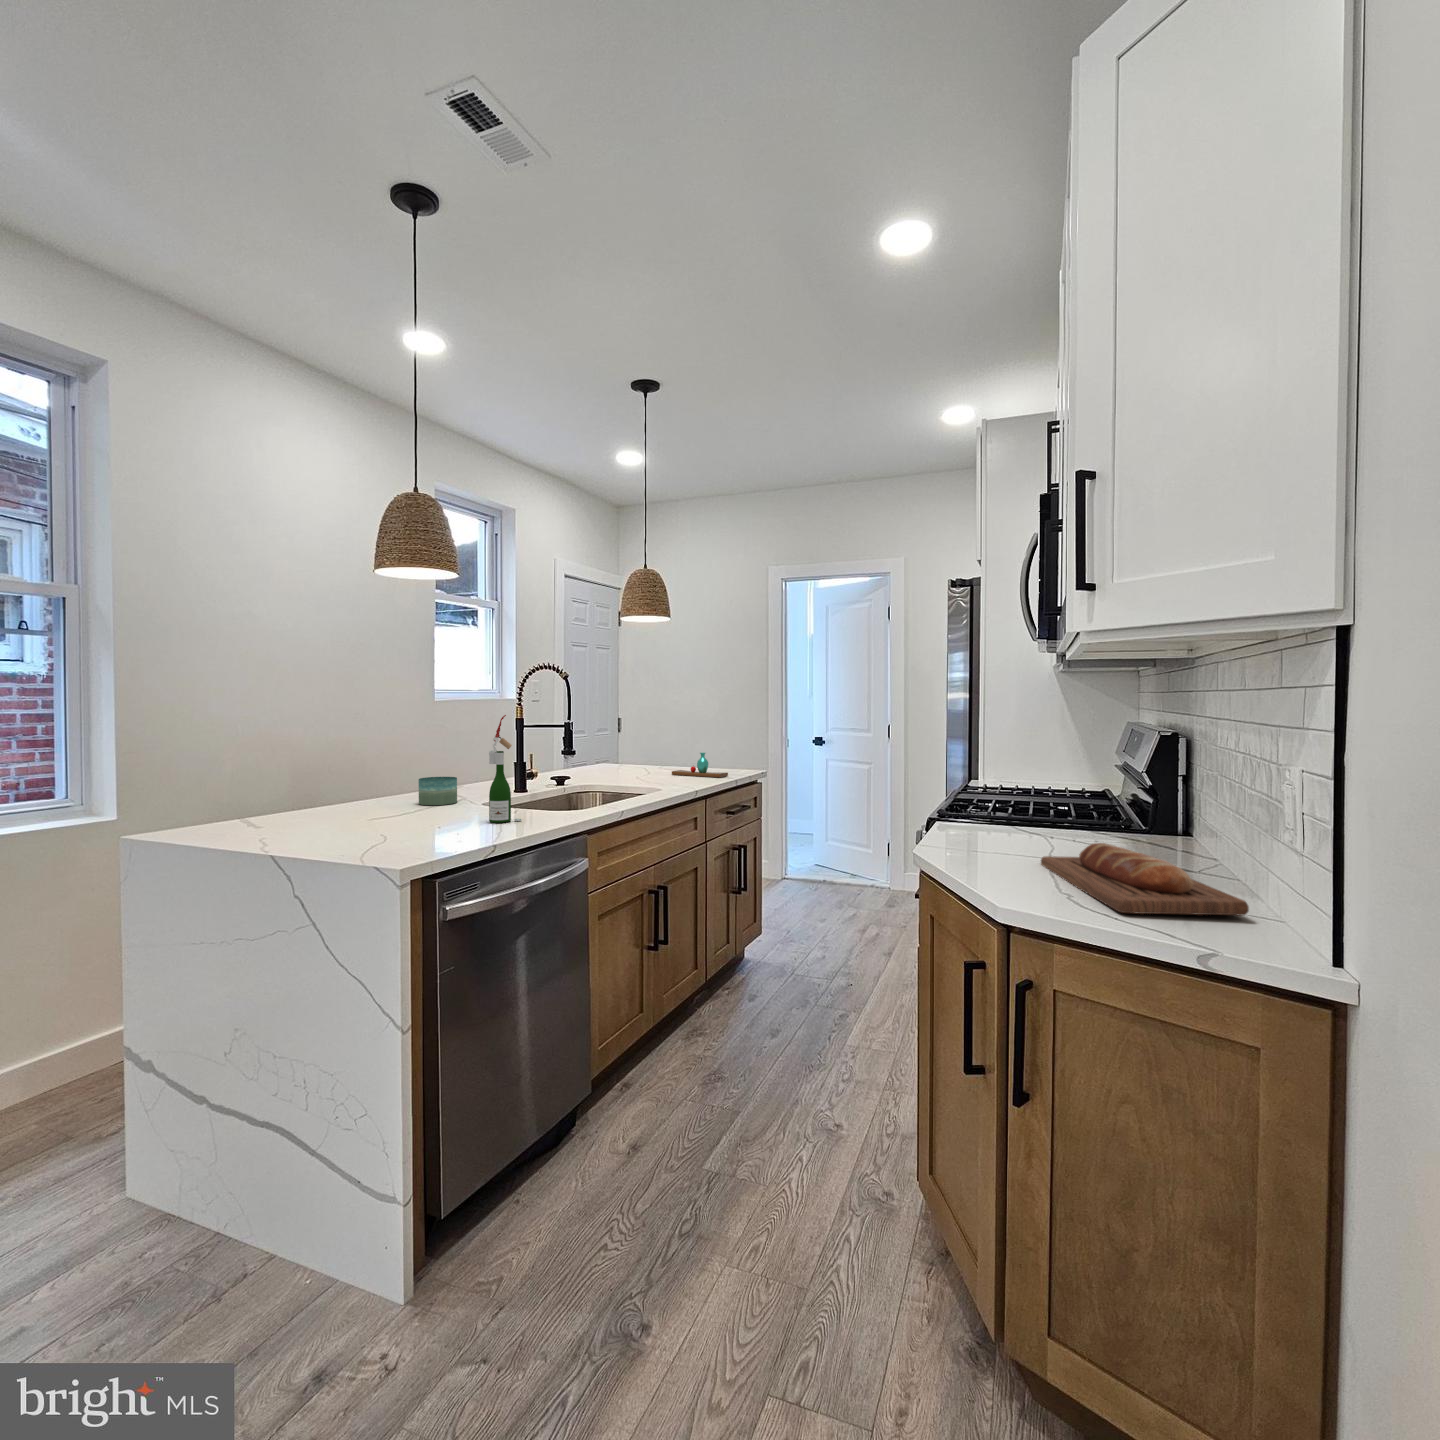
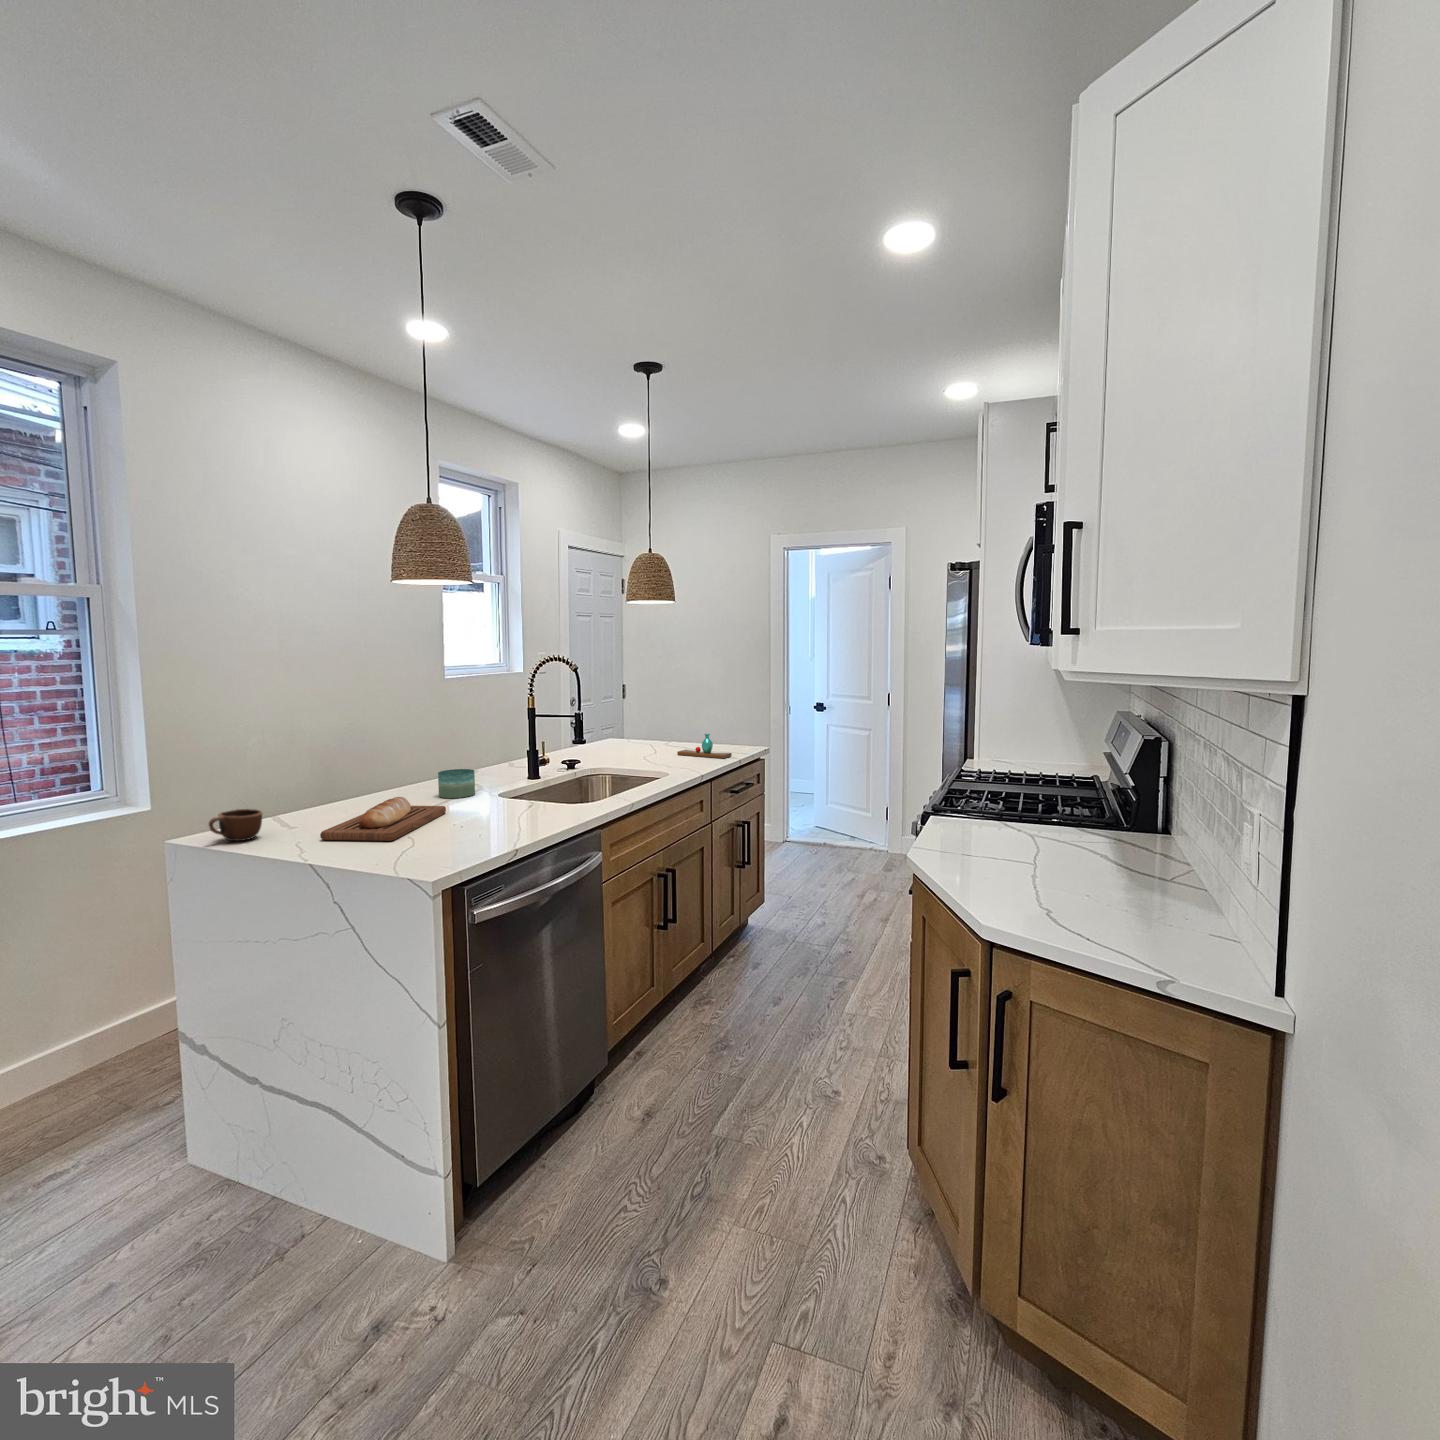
wine bottle: present [489,715,522,823] -> none [506,719,539,821]
mug: none [167,804,226,836] -> present [209,809,262,841]
bread loaf: present [1041,843,1249,916] -> present [320,797,446,841]

